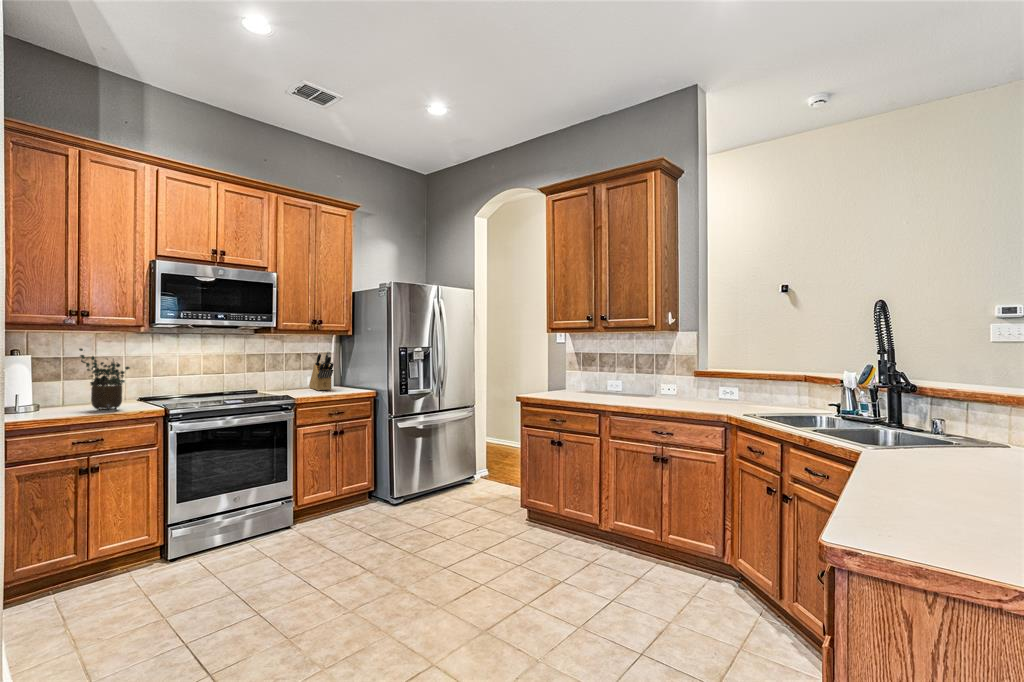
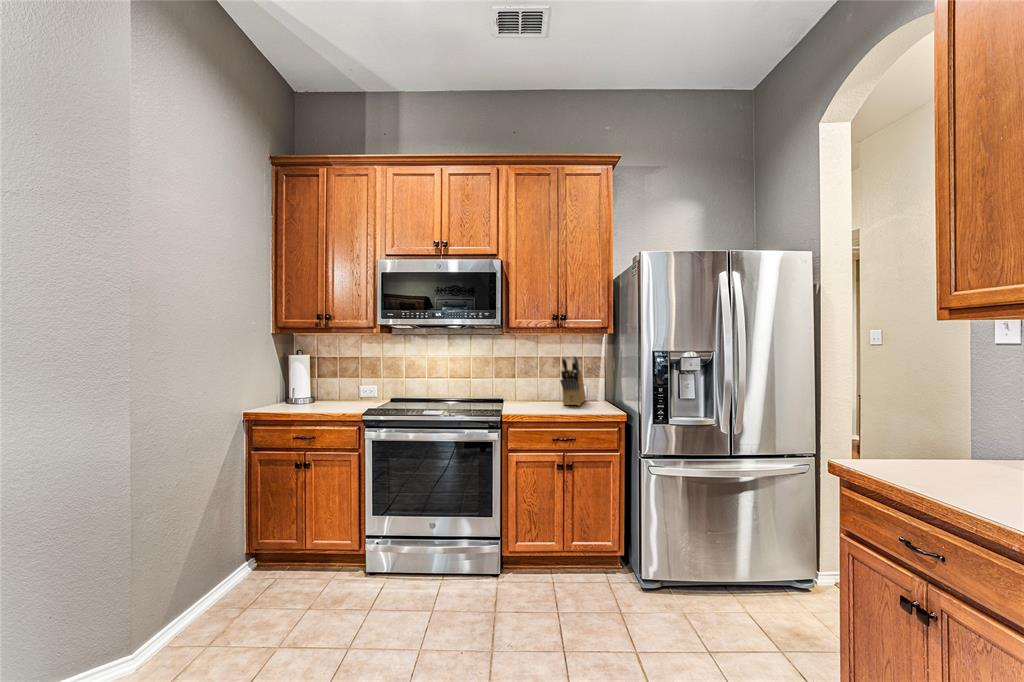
potted plant: present [79,349,130,410] -> none [313,349,344,409]

